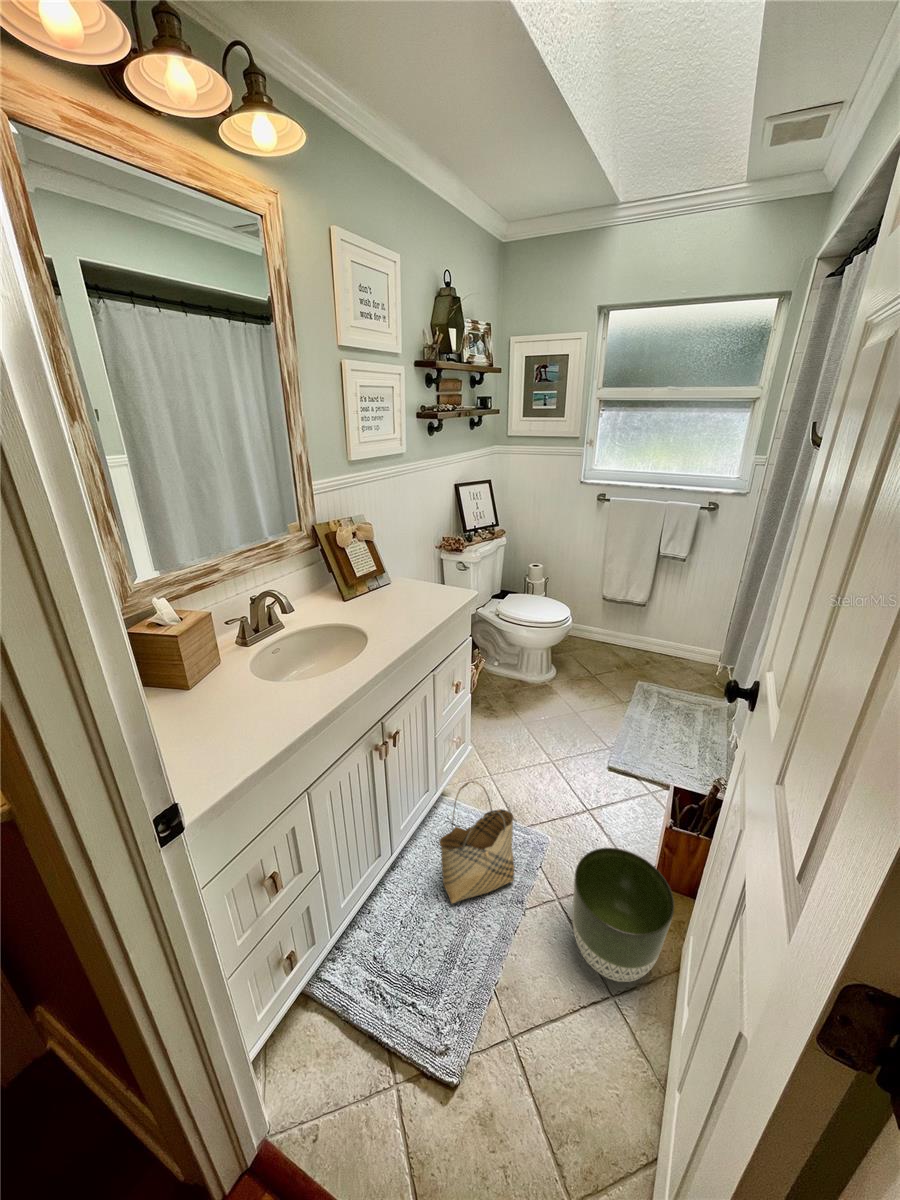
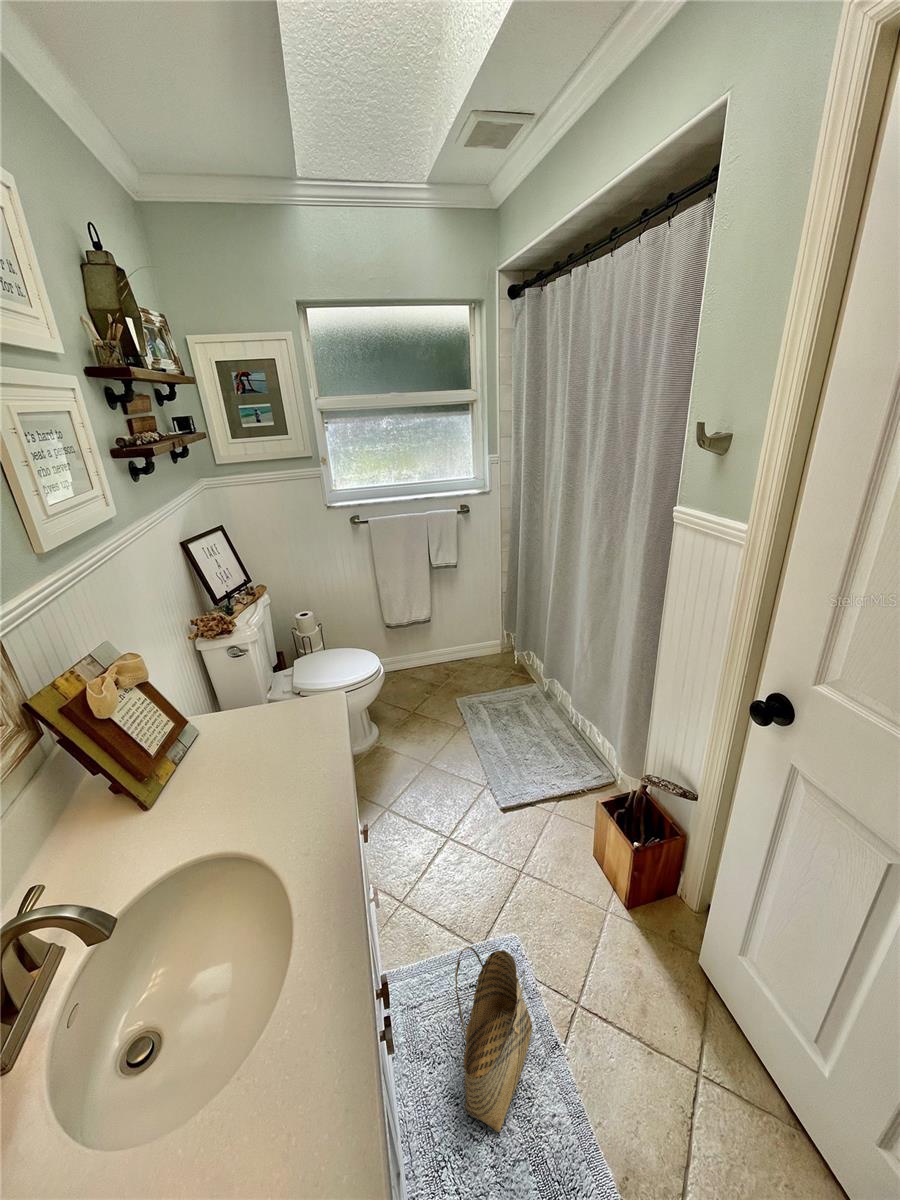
planter: present [572,848,674,982] -> none [616,903,733,1061]

